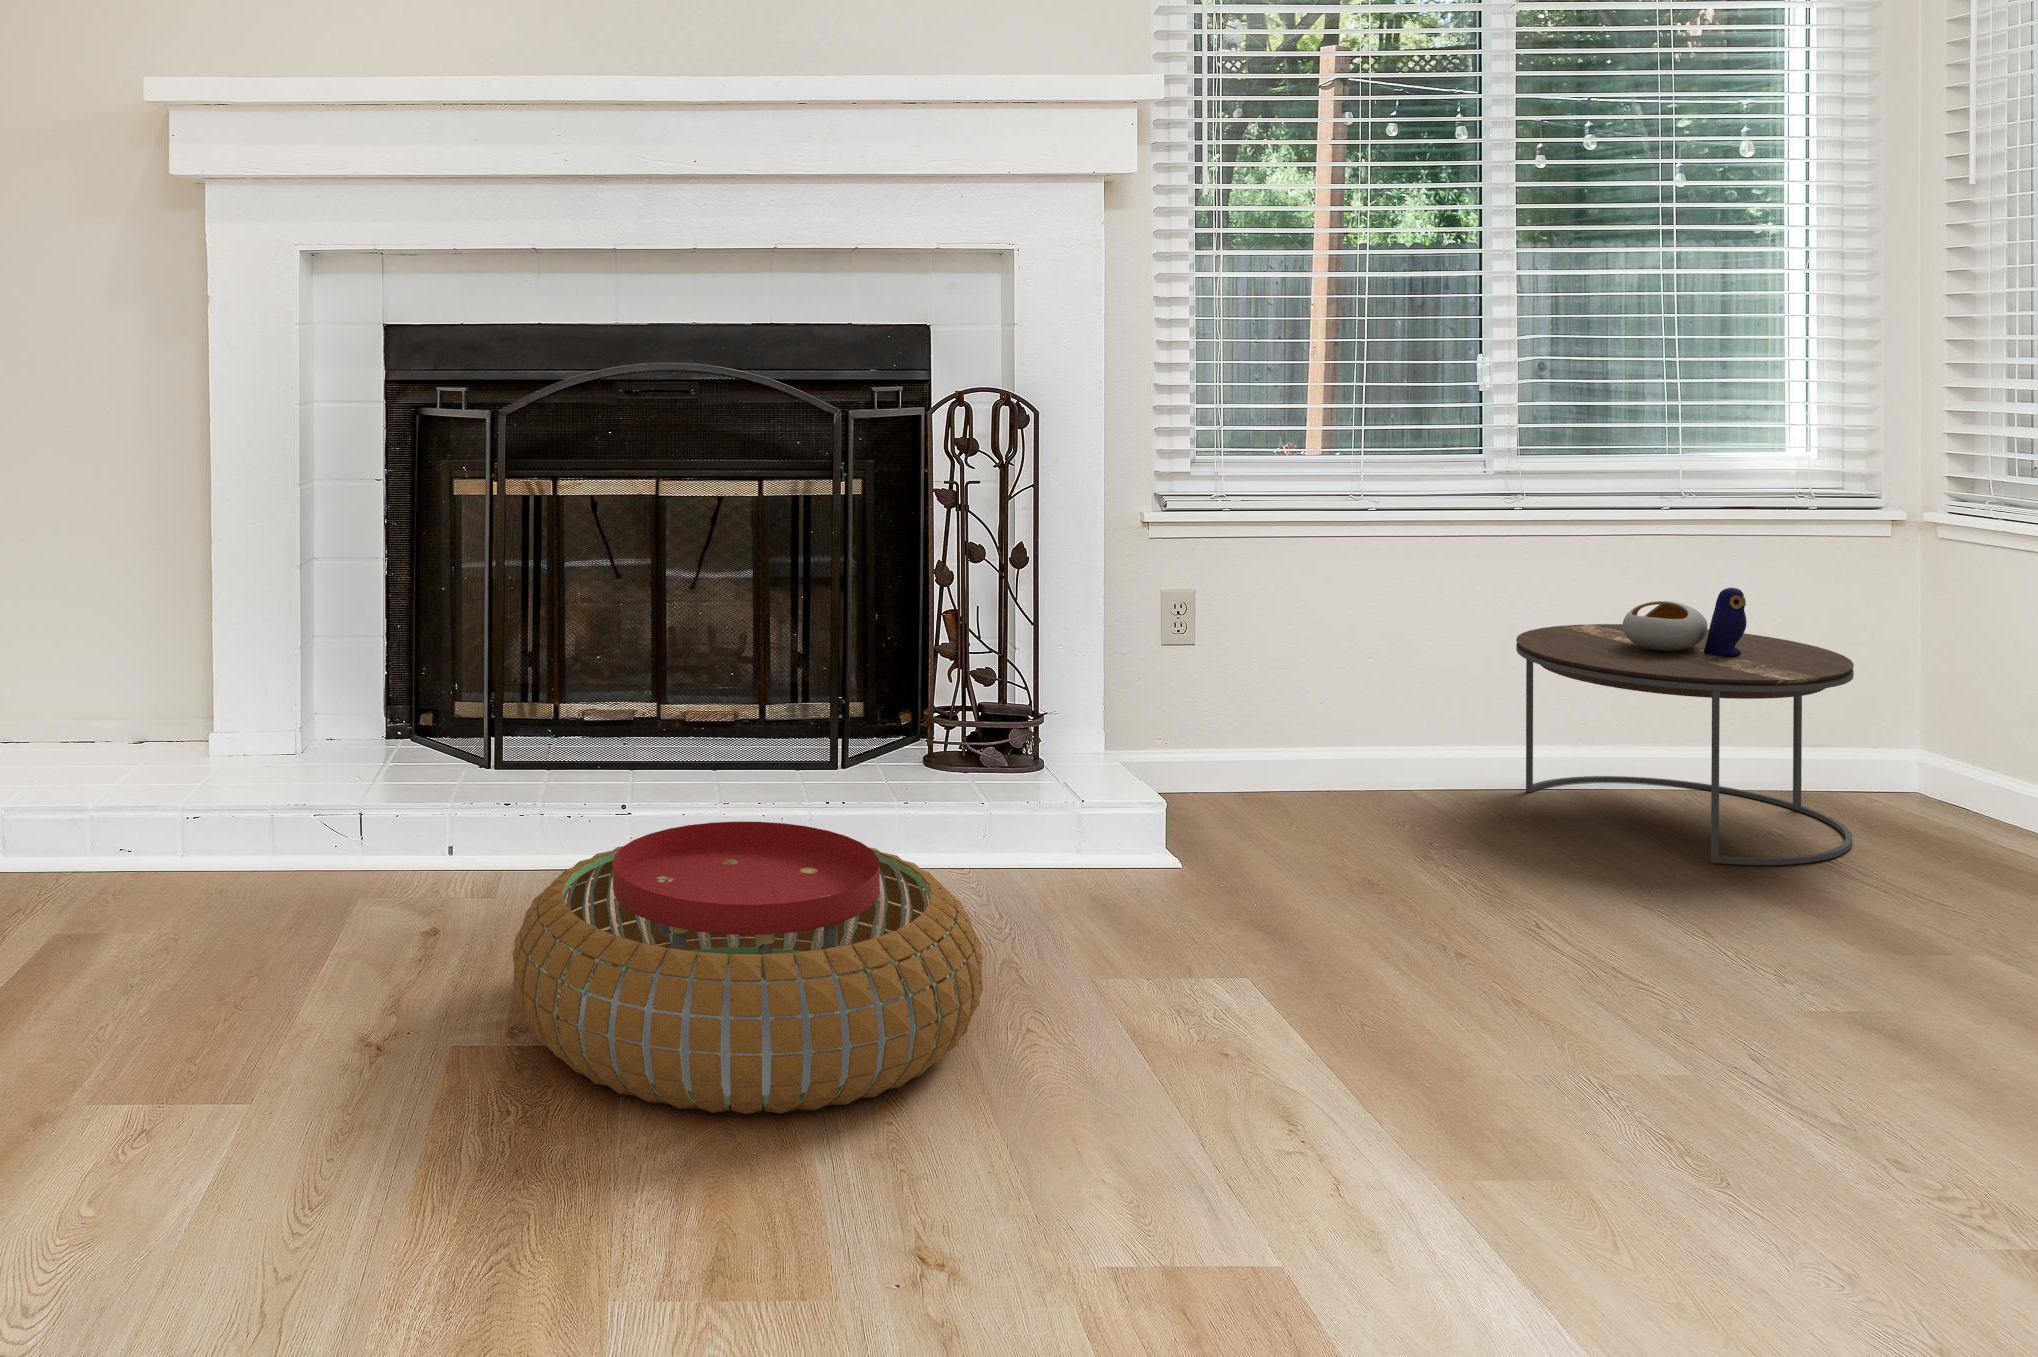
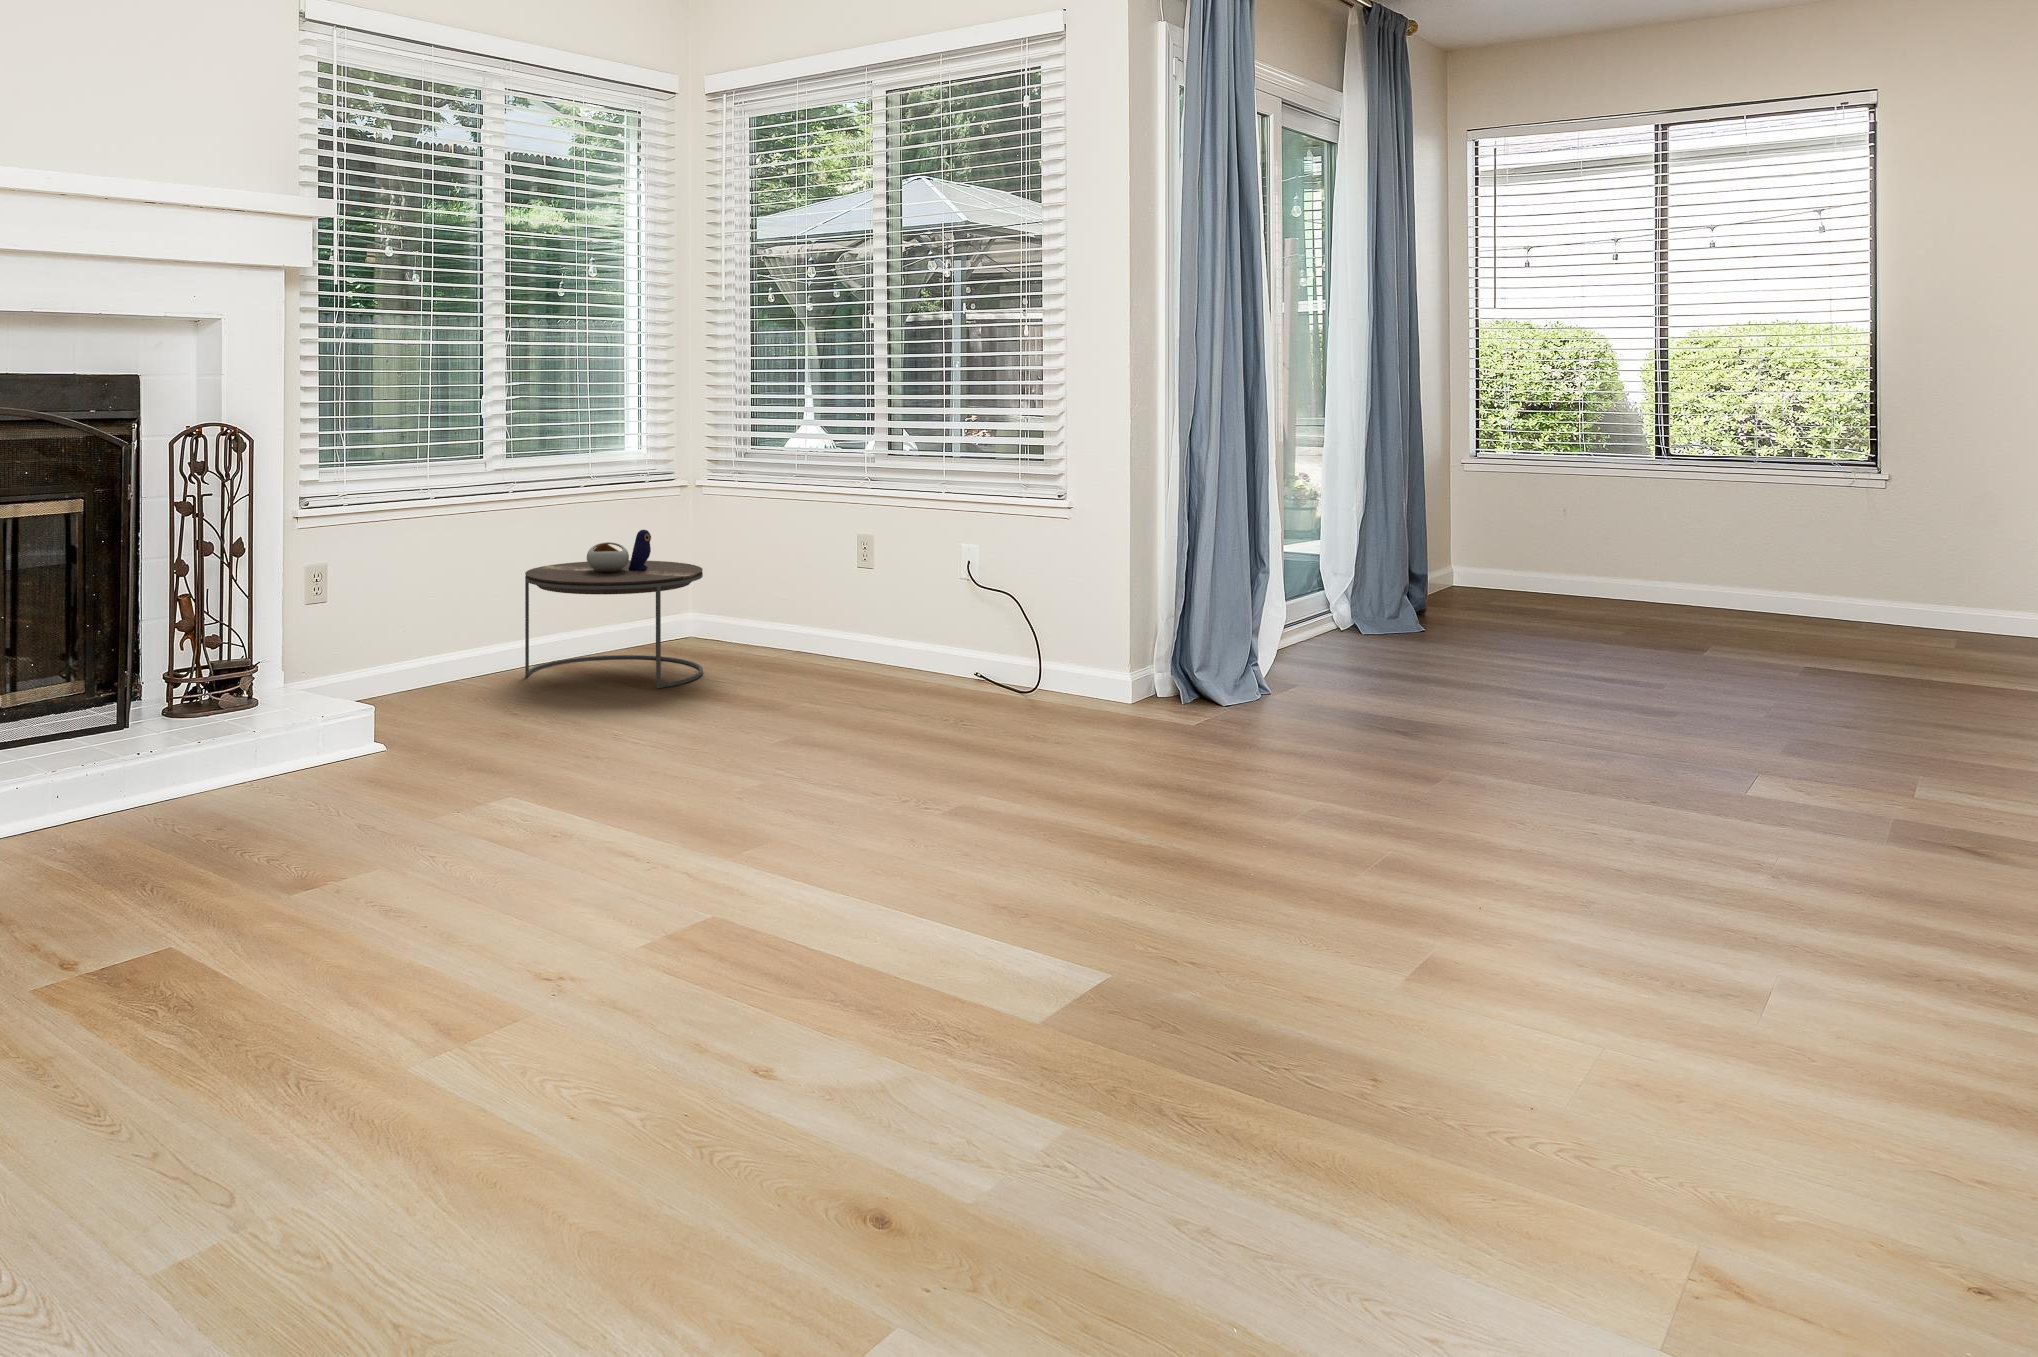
pouf: present [513,822,983,1114] -> none [102,738,473,938]

